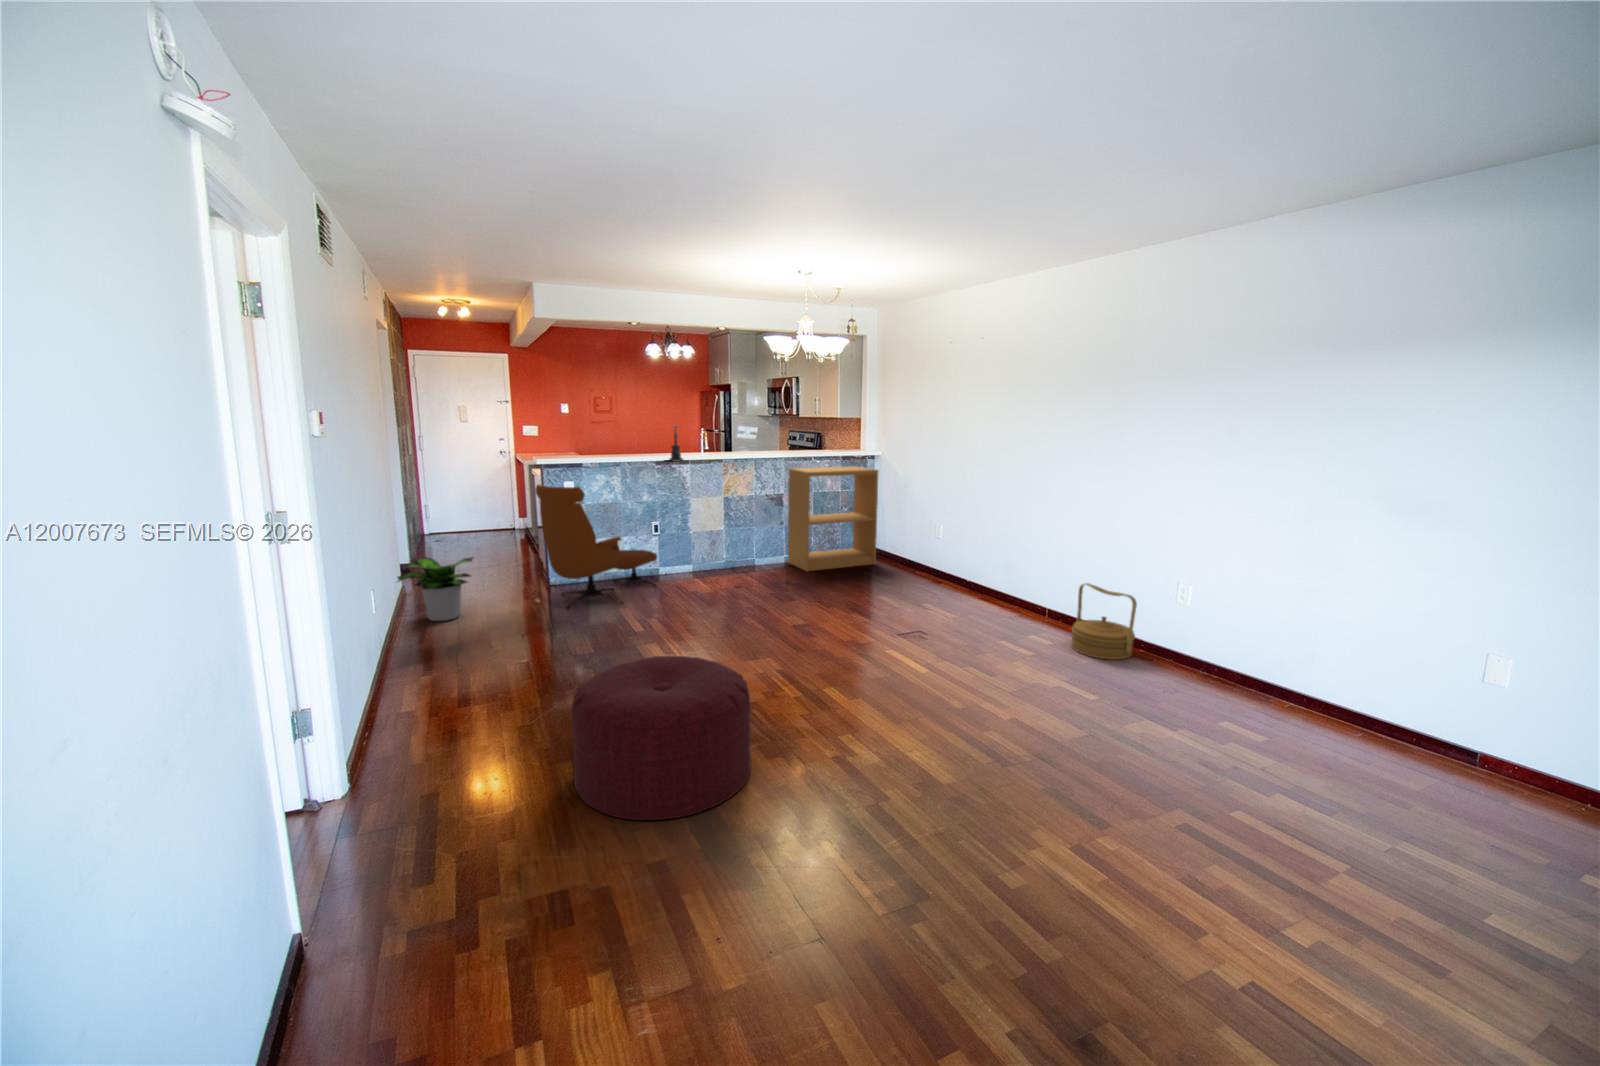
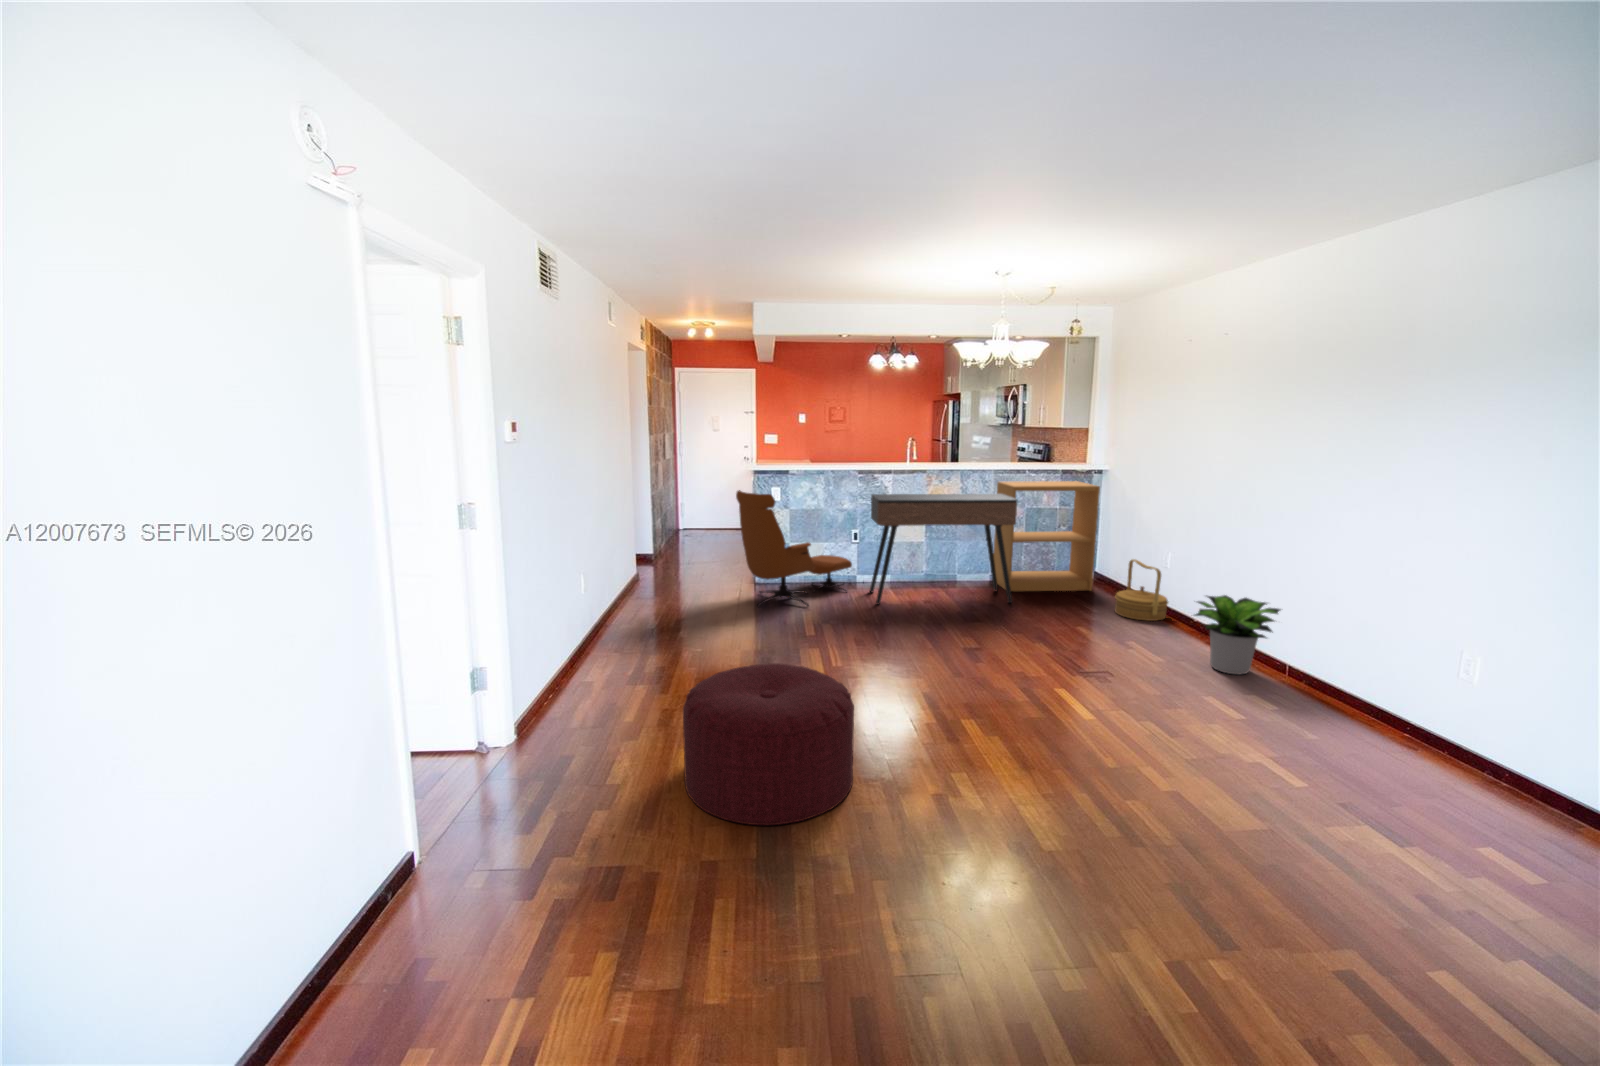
candle holder: present [669,425,683,461] -> none [865,431,892,472]
console table: none [675,480,816,594] -> present [870,494,1017,604]
potted plant: present [398,557,473,621] -> present [1195,595,1280,675]
woven basket: present [1072,583,1137,660] -> present [1115,559,1168,621]

